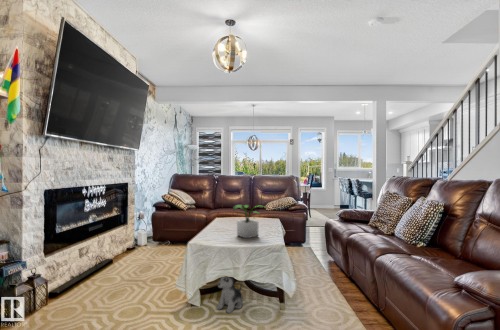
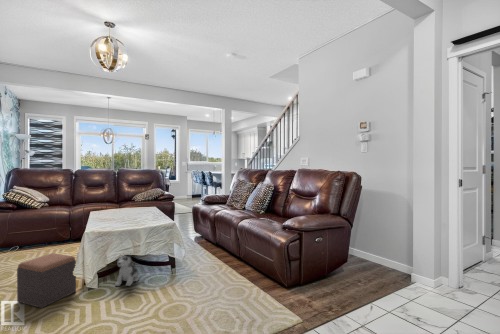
potted plant: present [233,205,259,238] -> none [122,194,155,223]
footstool: none [136,259,182,316] -> present [17,253,76,308]

